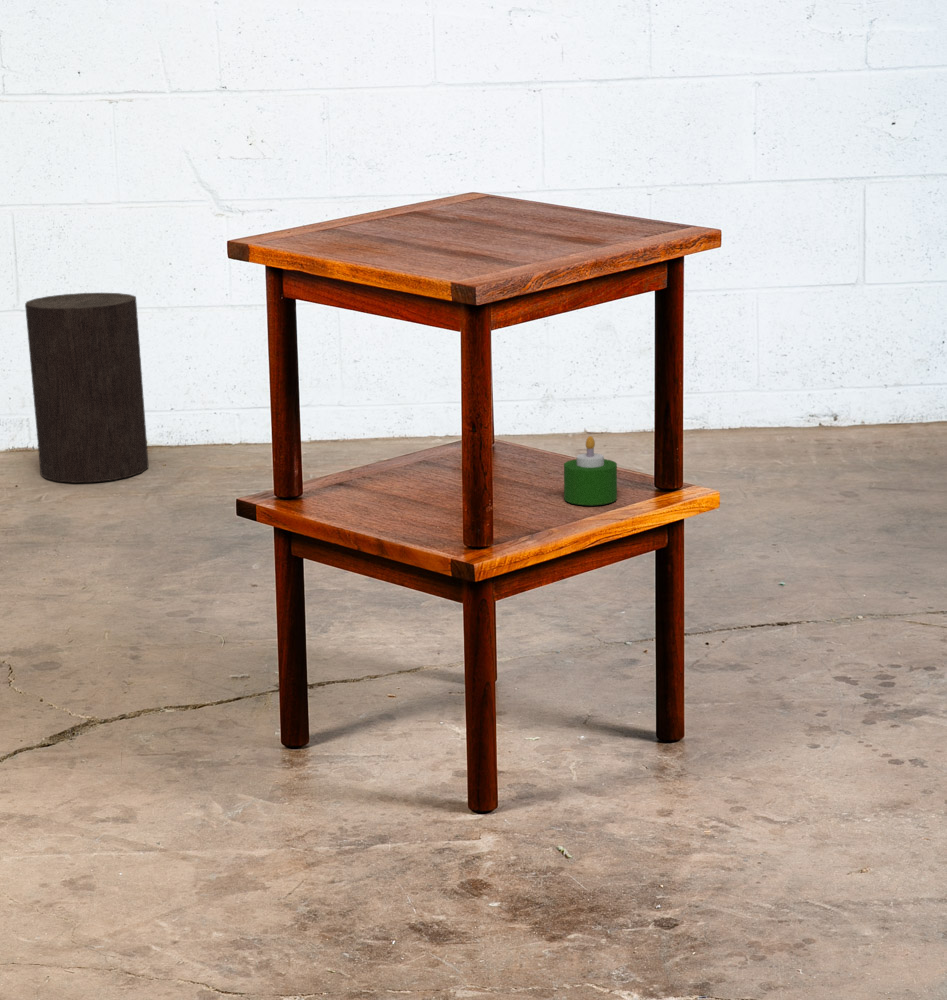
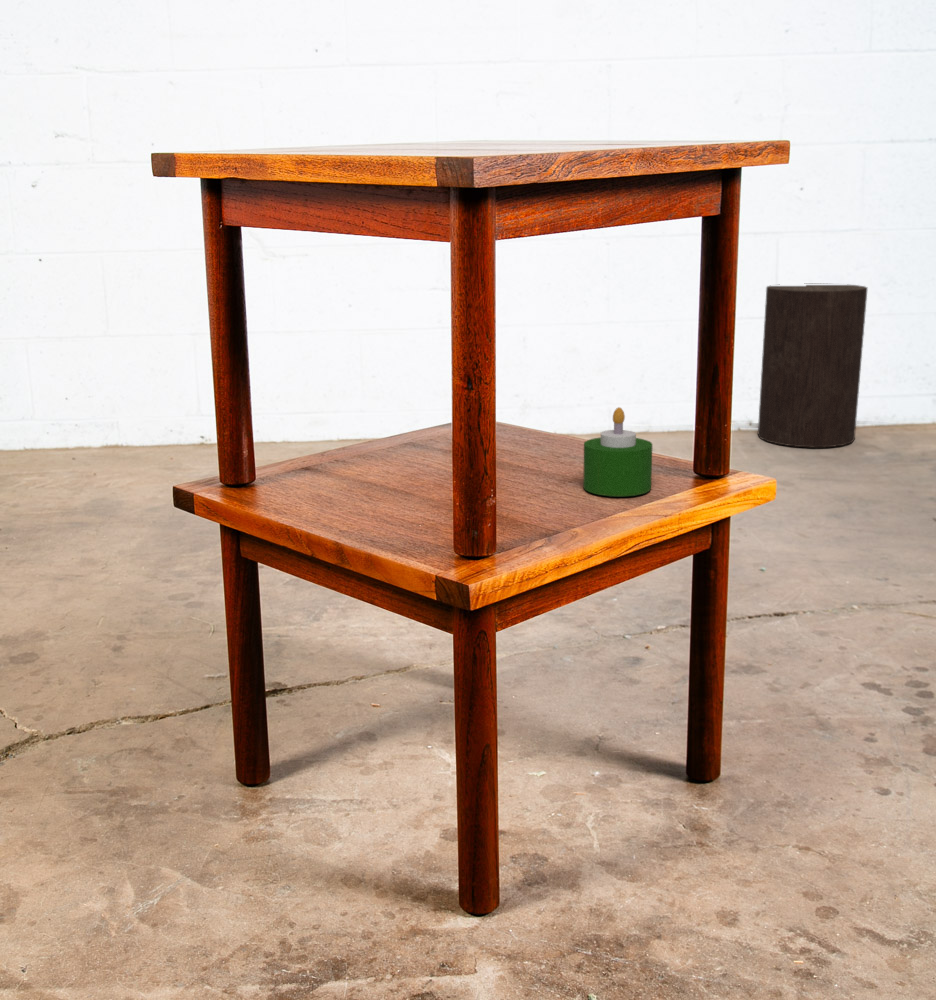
stool: present [25,293,148,482] -> present [758,283,867,447]

